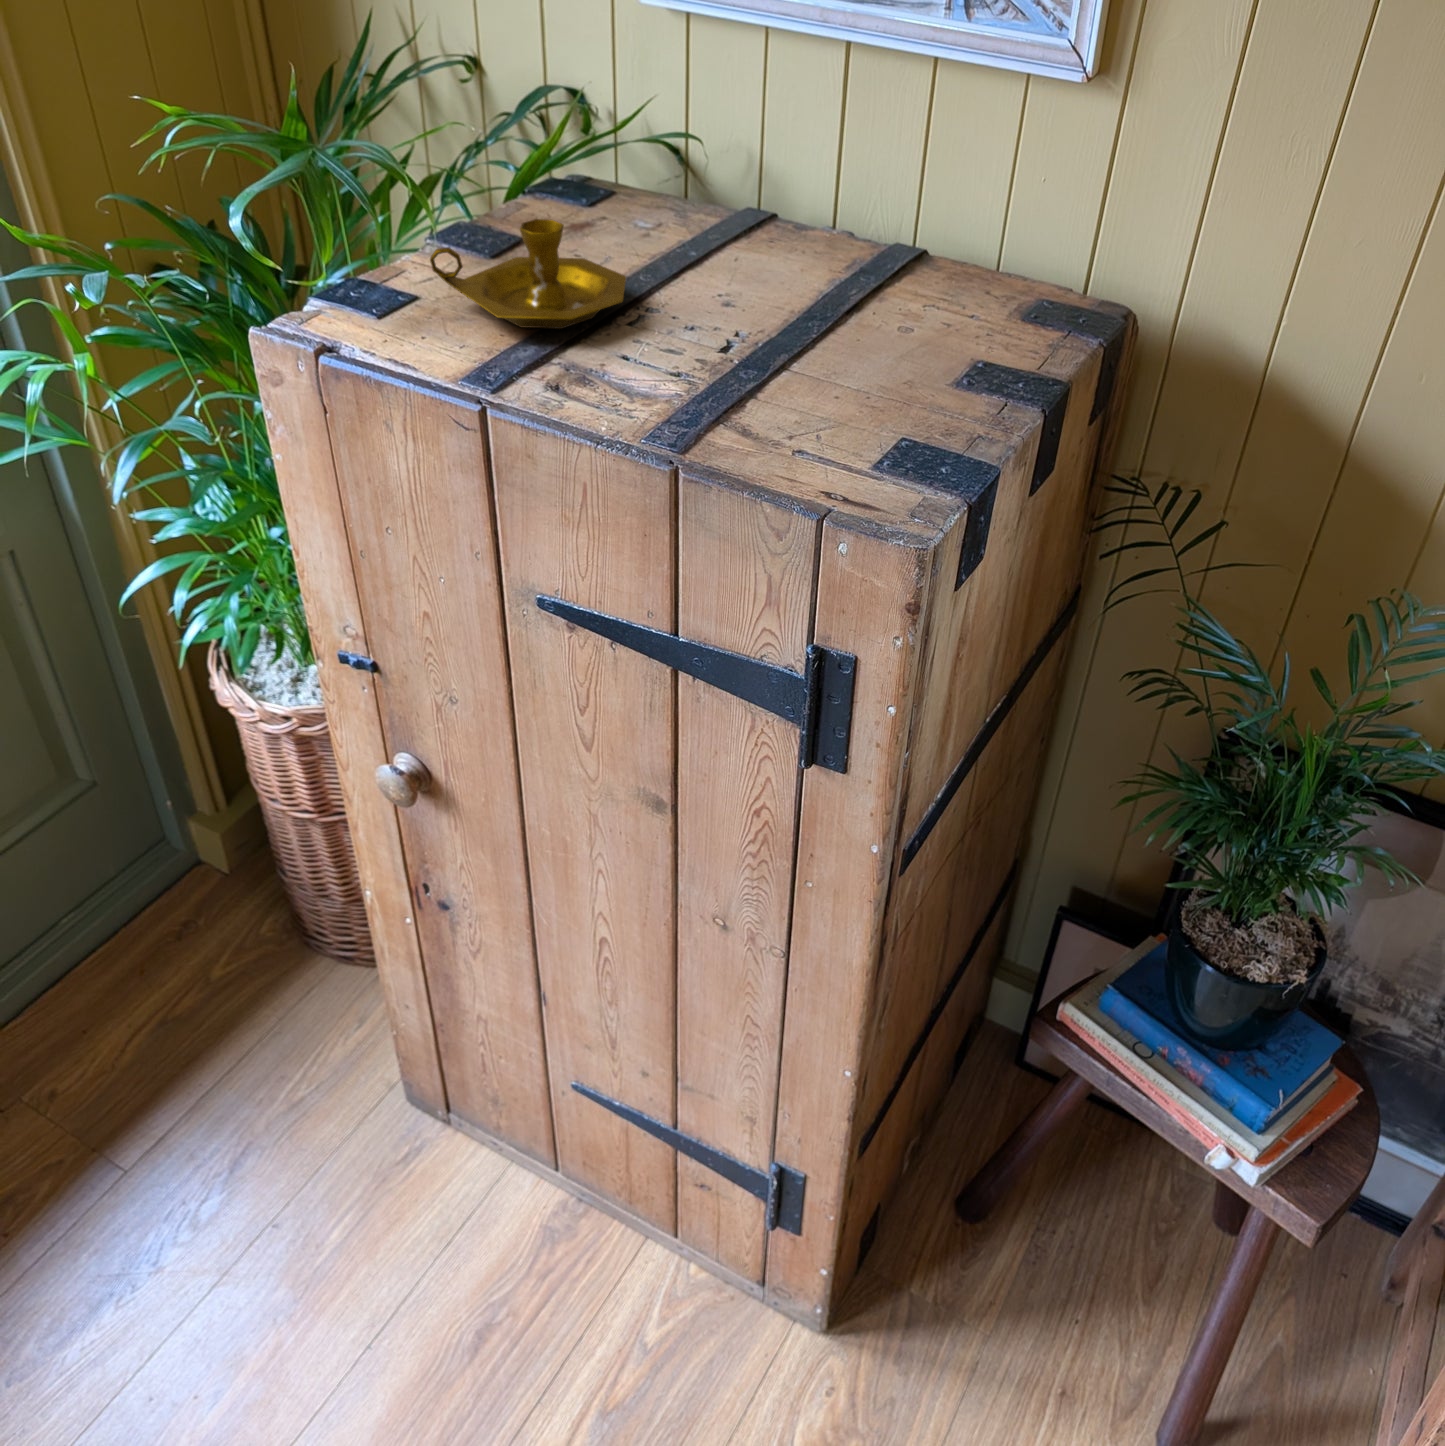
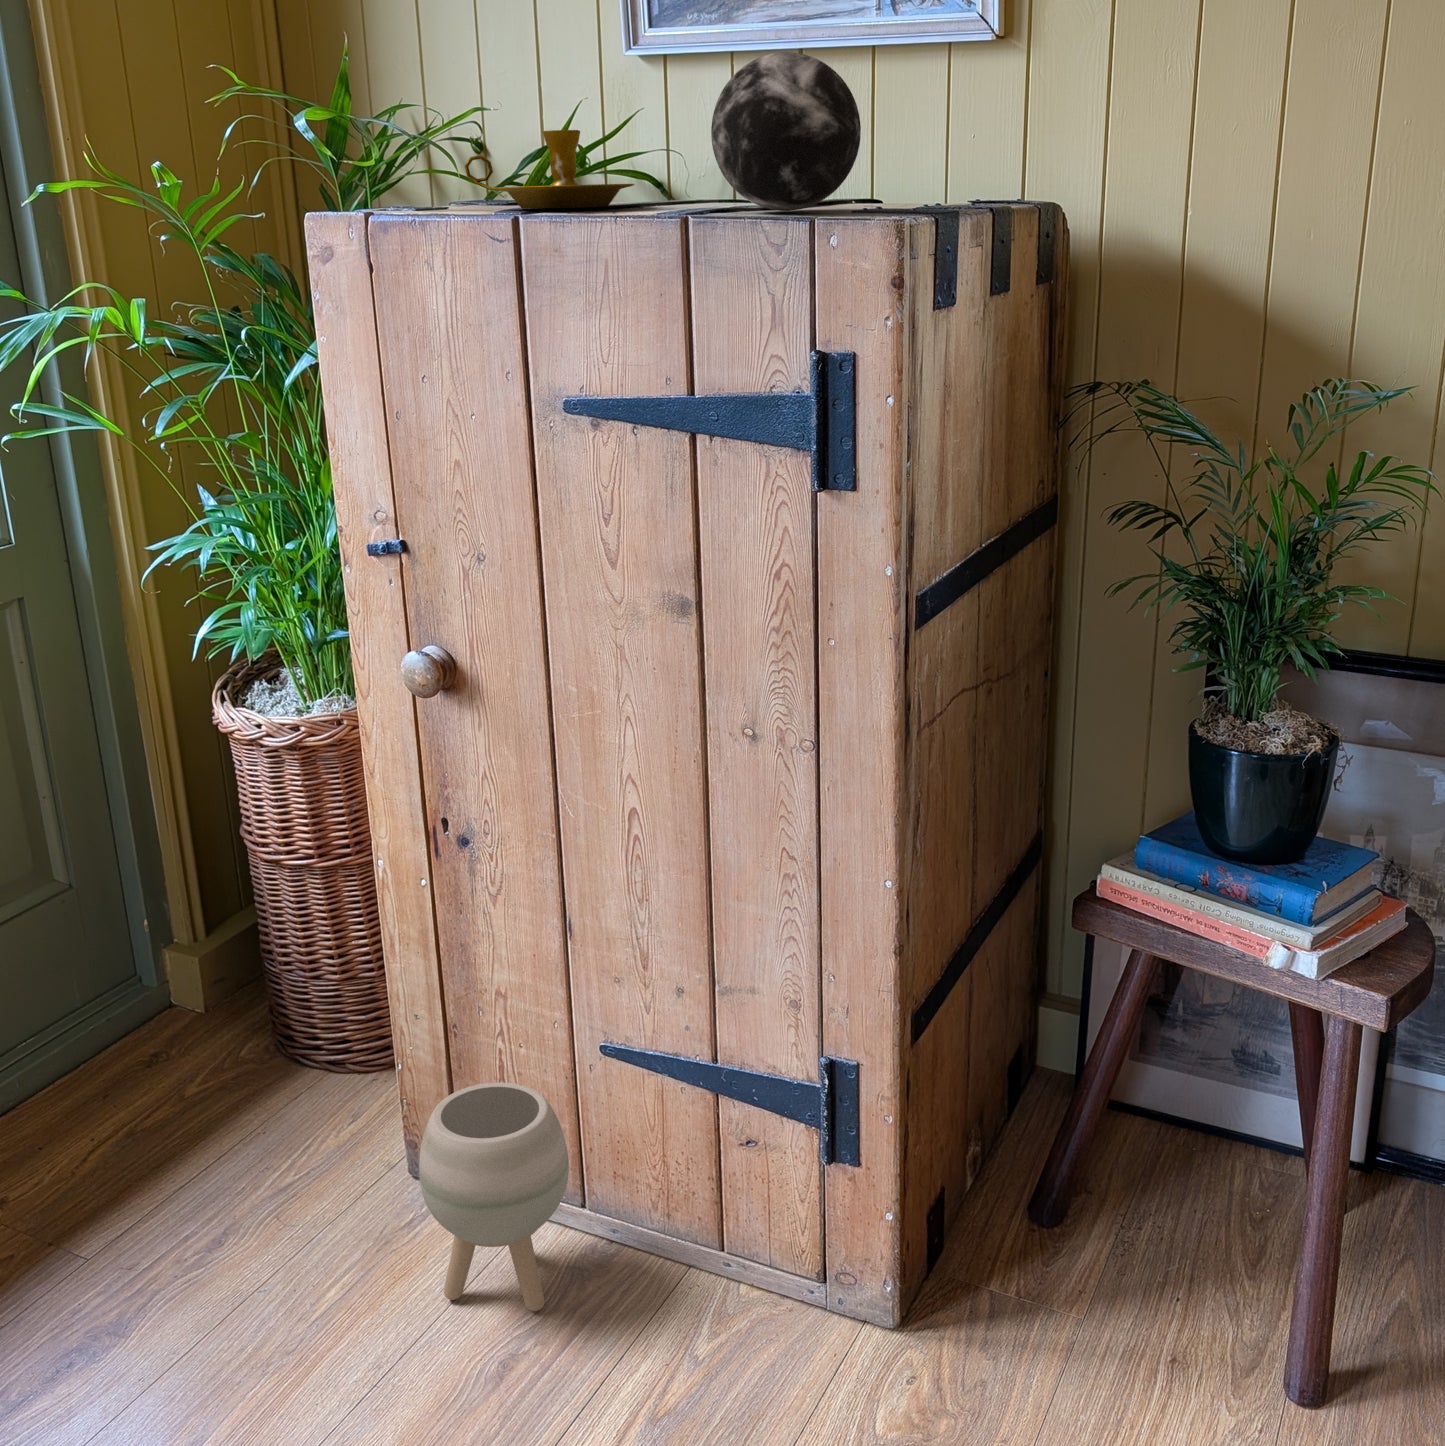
decorative orb: none [715,202,890,386] -> present [711,52,861,211]
planter: none [411,1108,543,1284] -> present [419,1082,569,1311]

